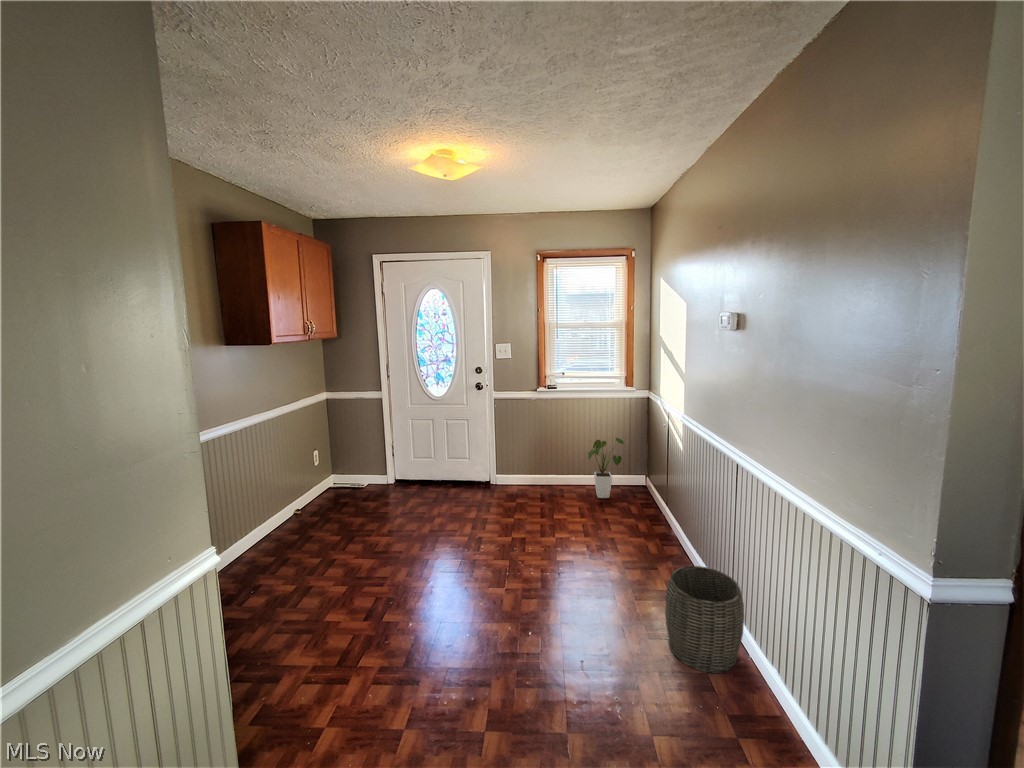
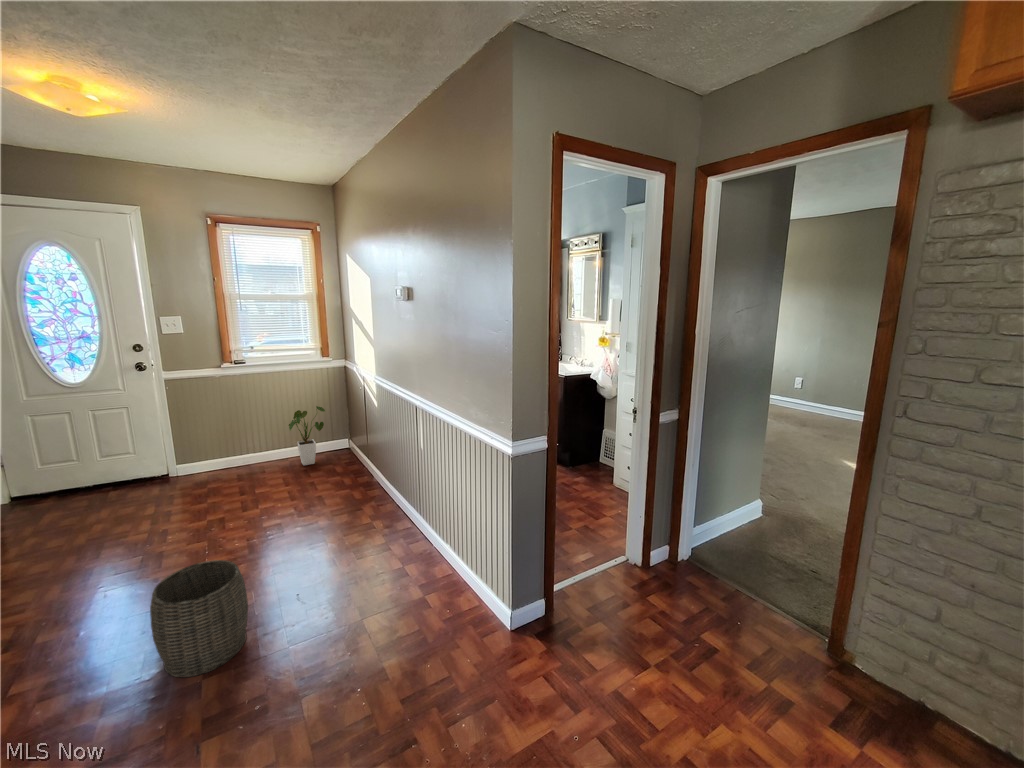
woven basket: present [665,566,744,673] -> present [150,560,248,677]

